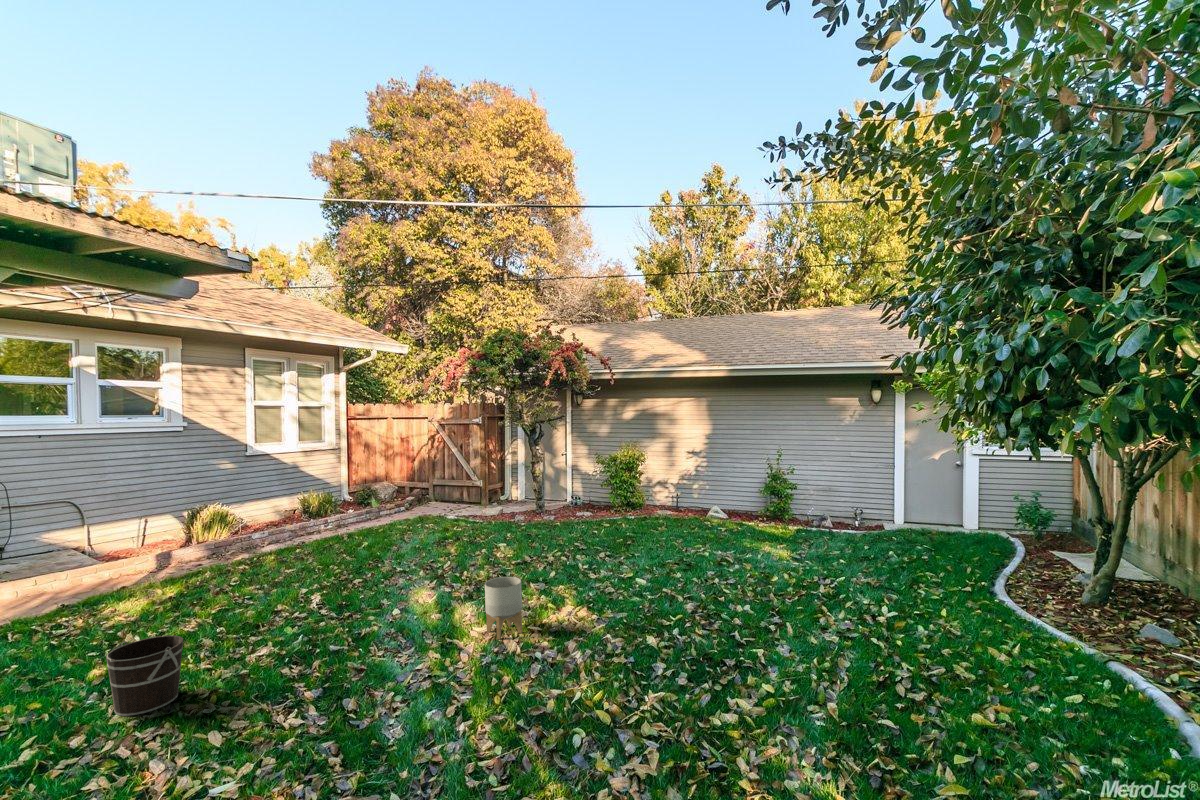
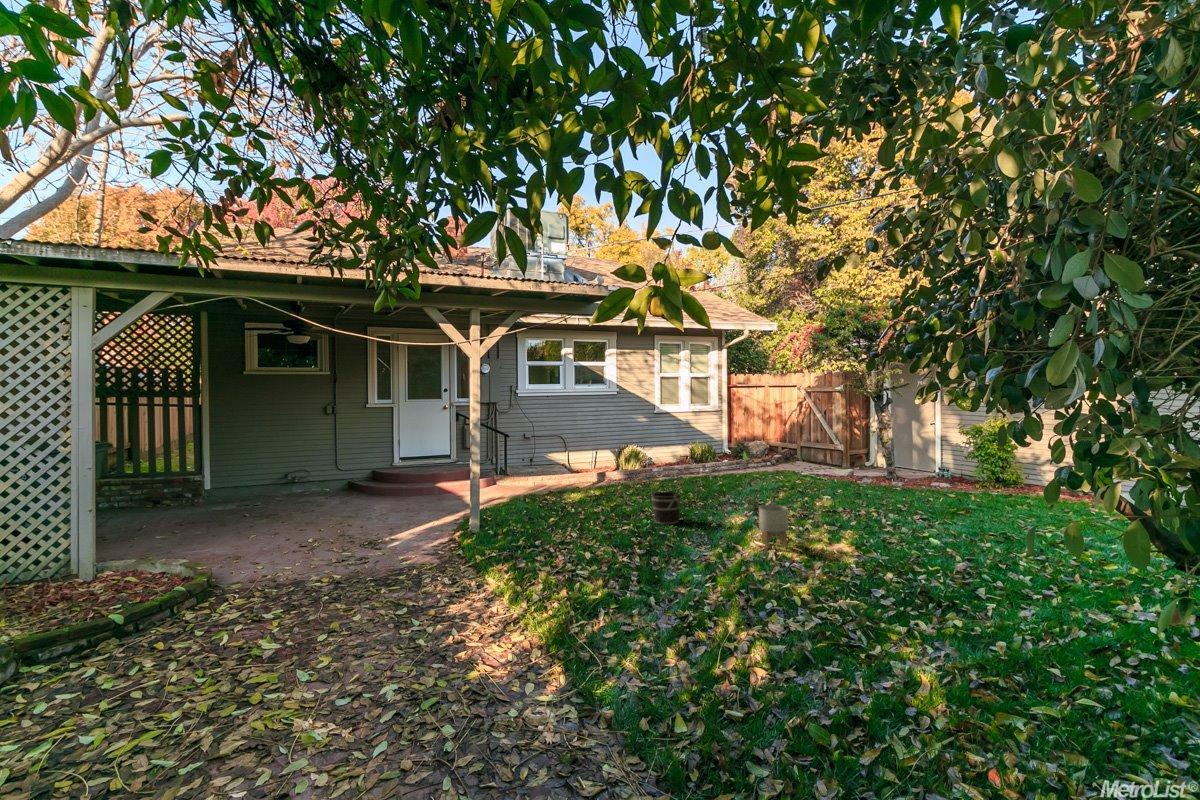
bucket: present [106,635,183,716] -> present [651,492,681,524]

